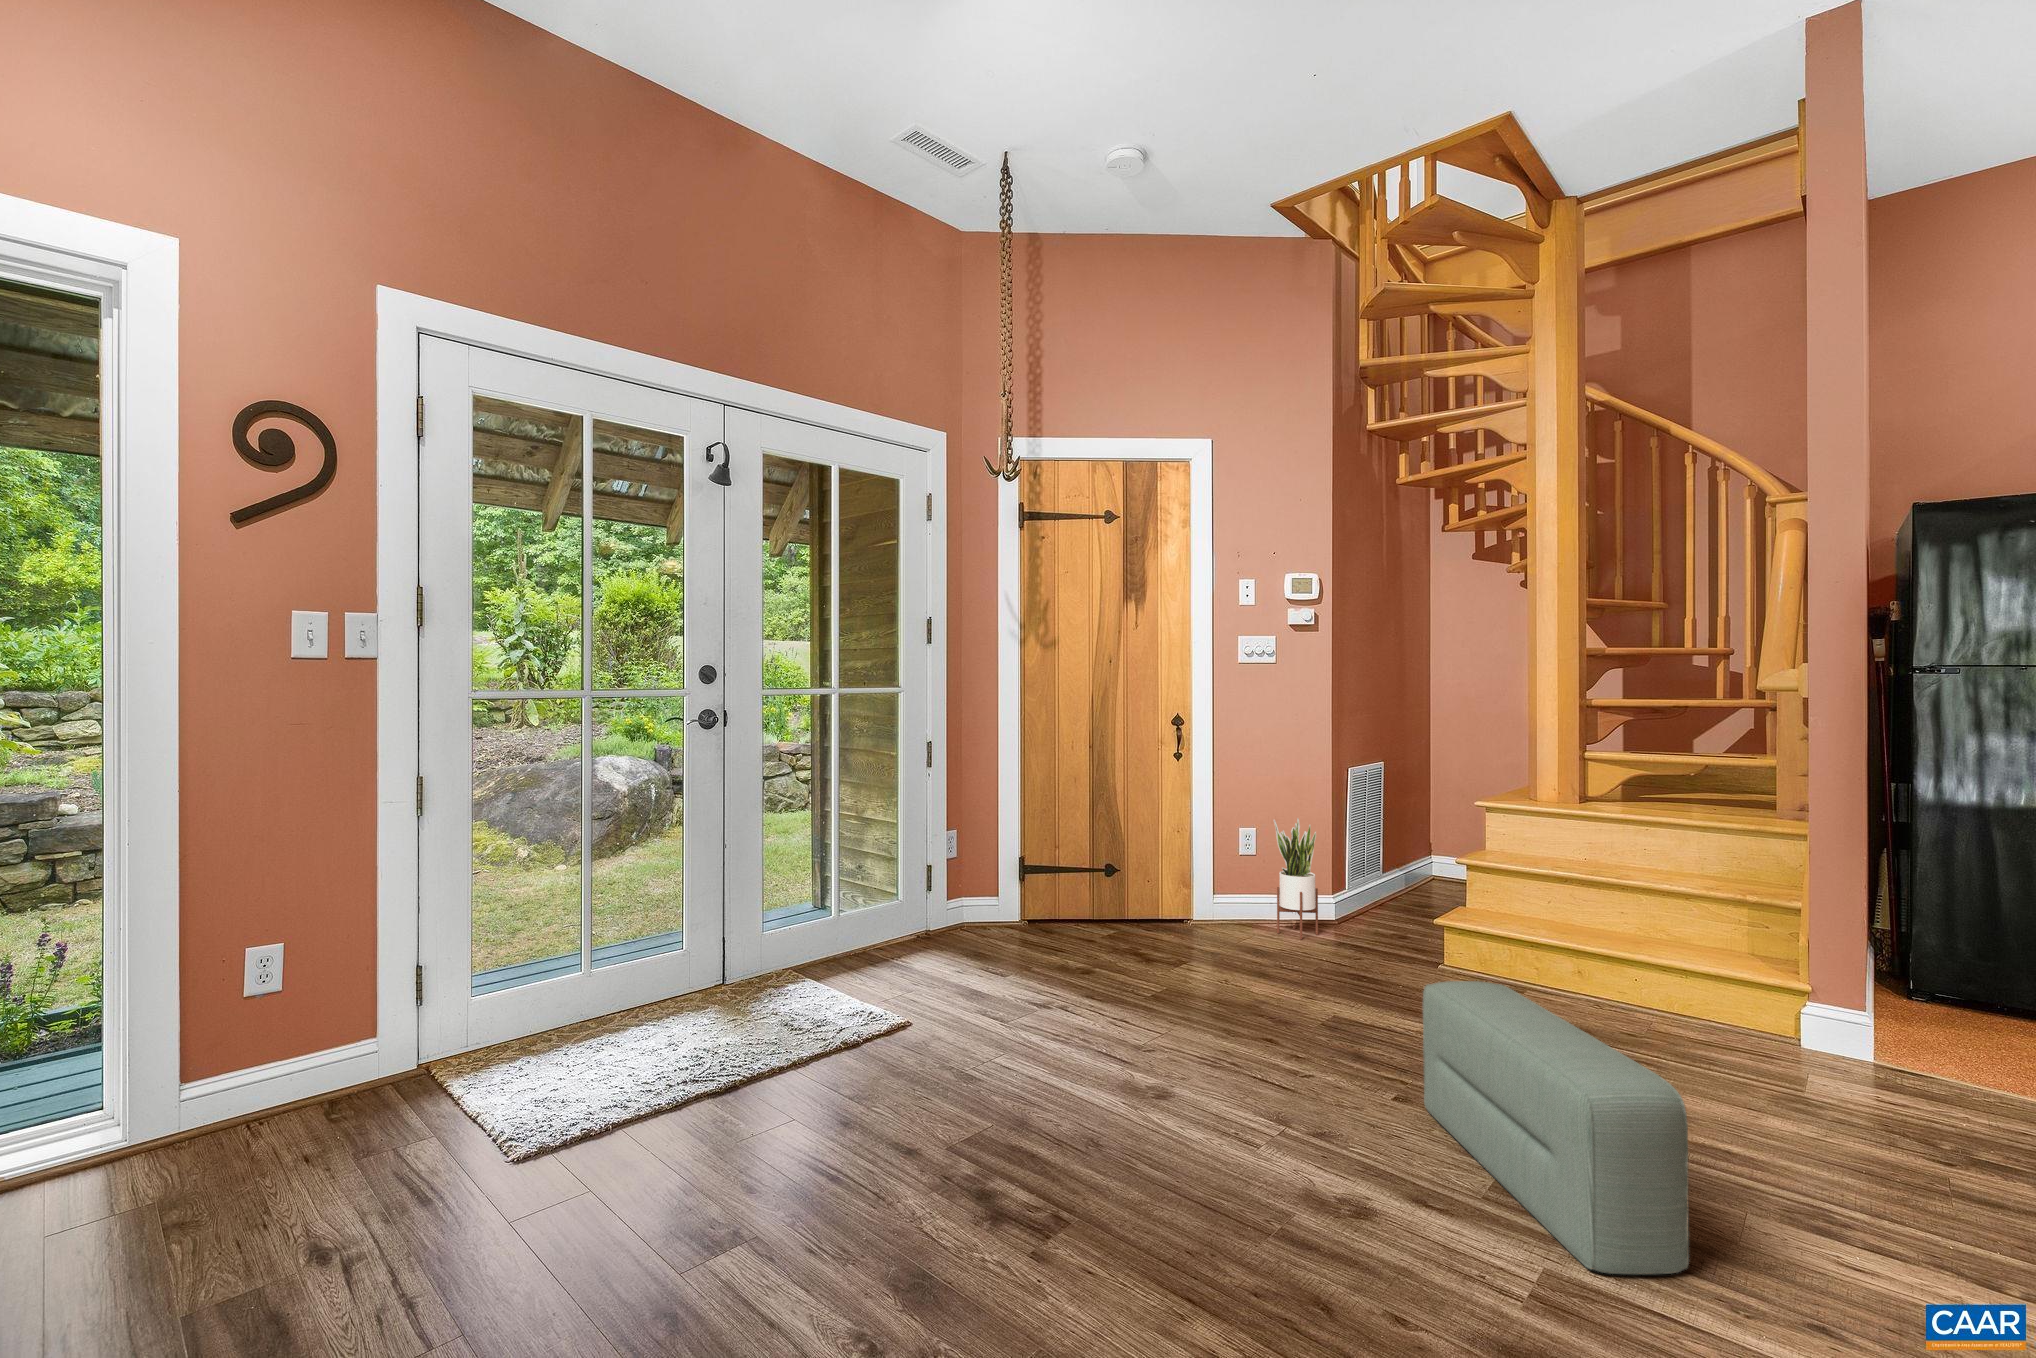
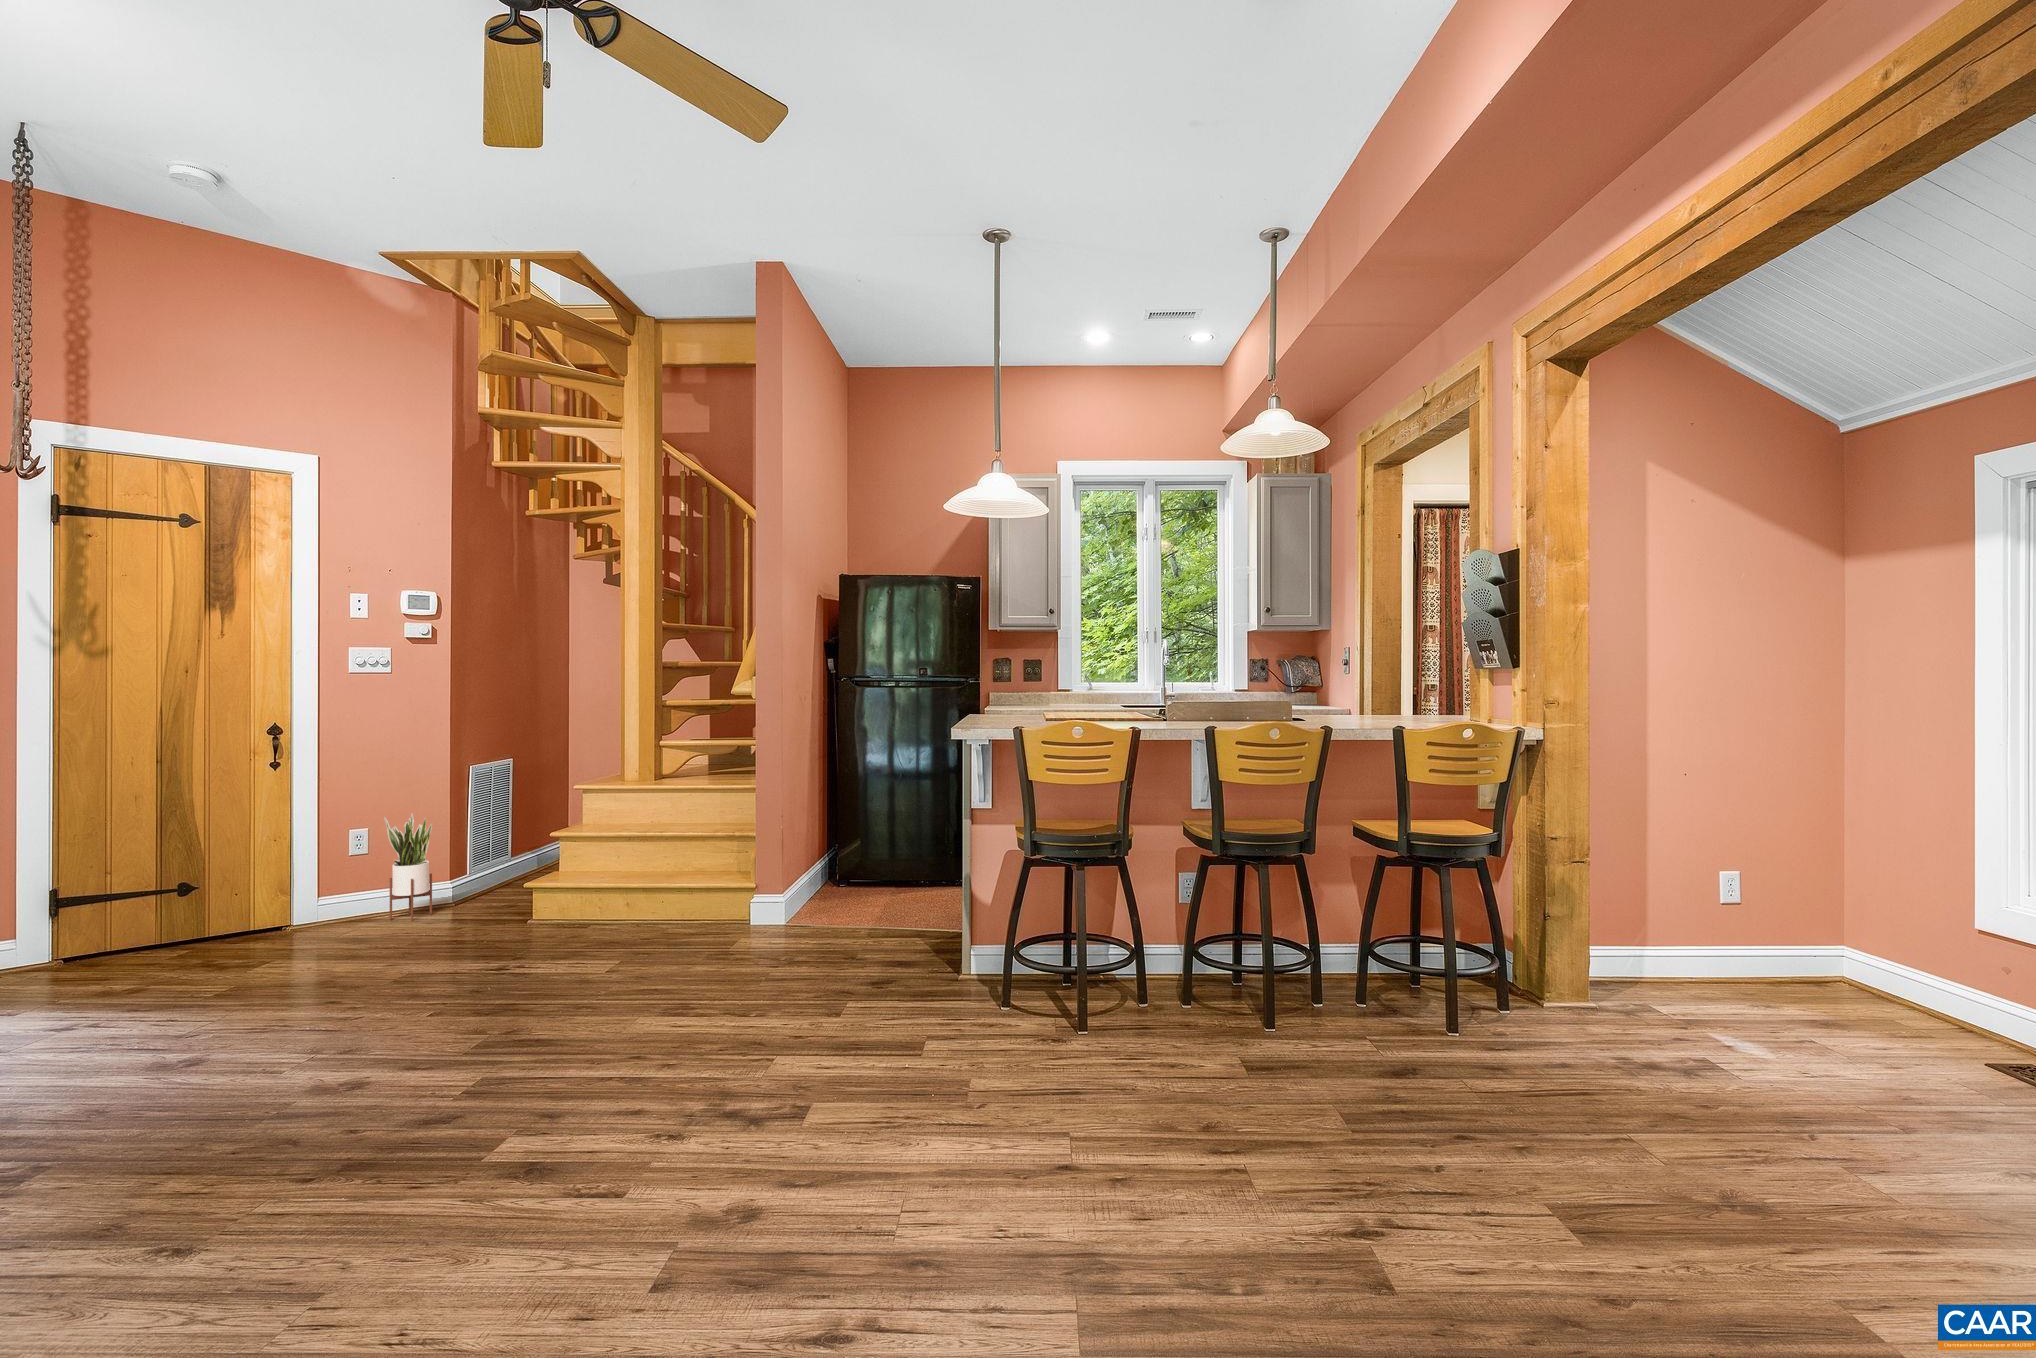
pouf: present [1423,981,1689,1275] -> none [438,917,556,1072]

